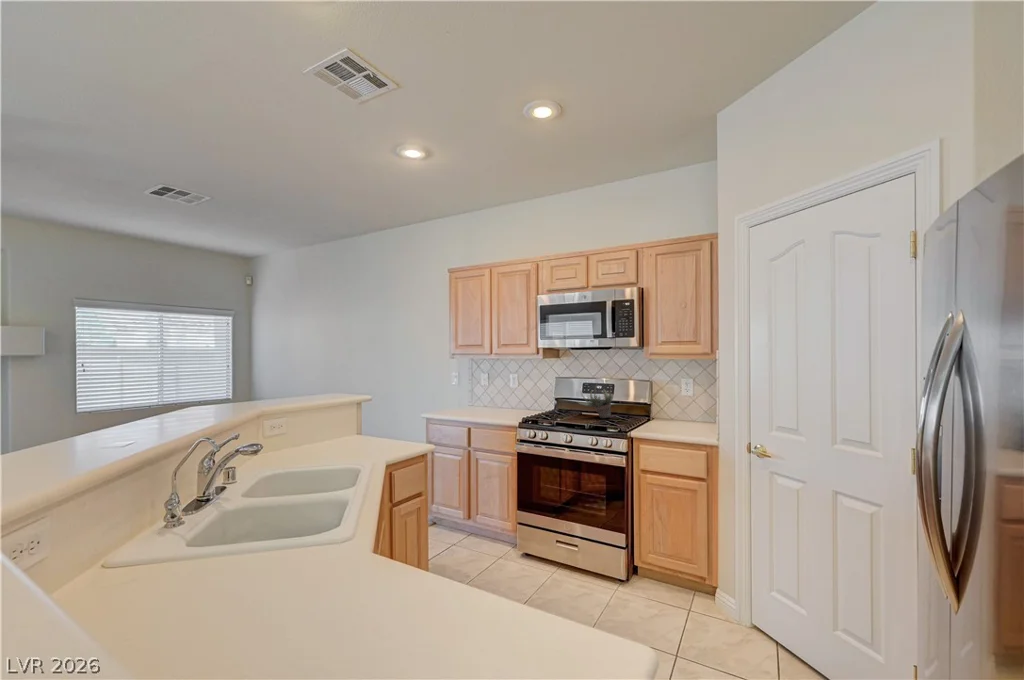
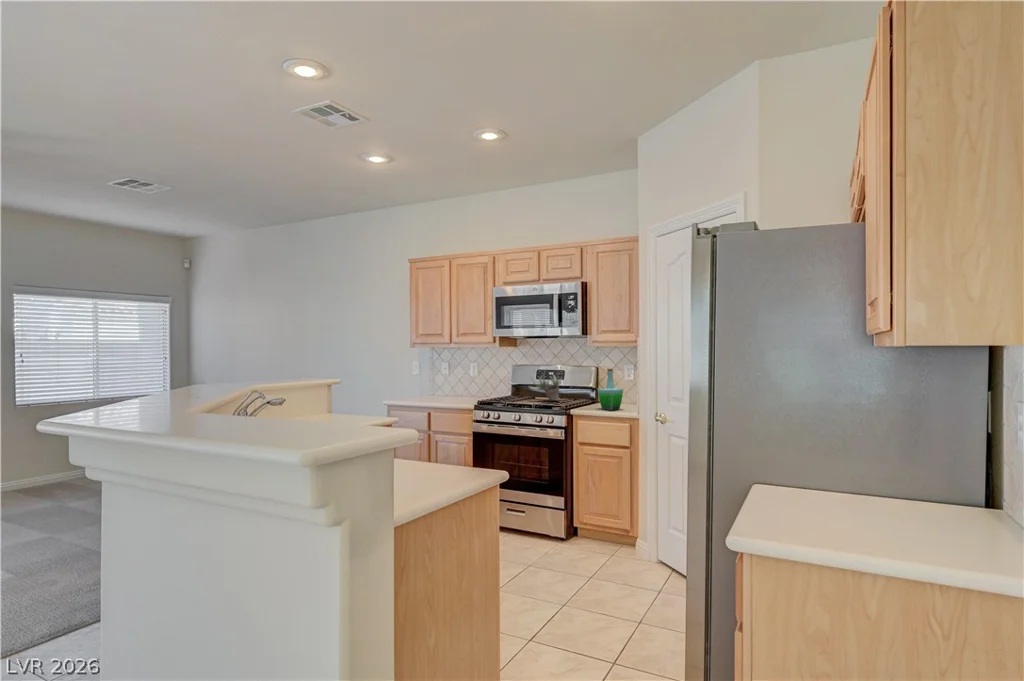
bottle: none [662,385,692,433] -> present [598,369,623,410]

